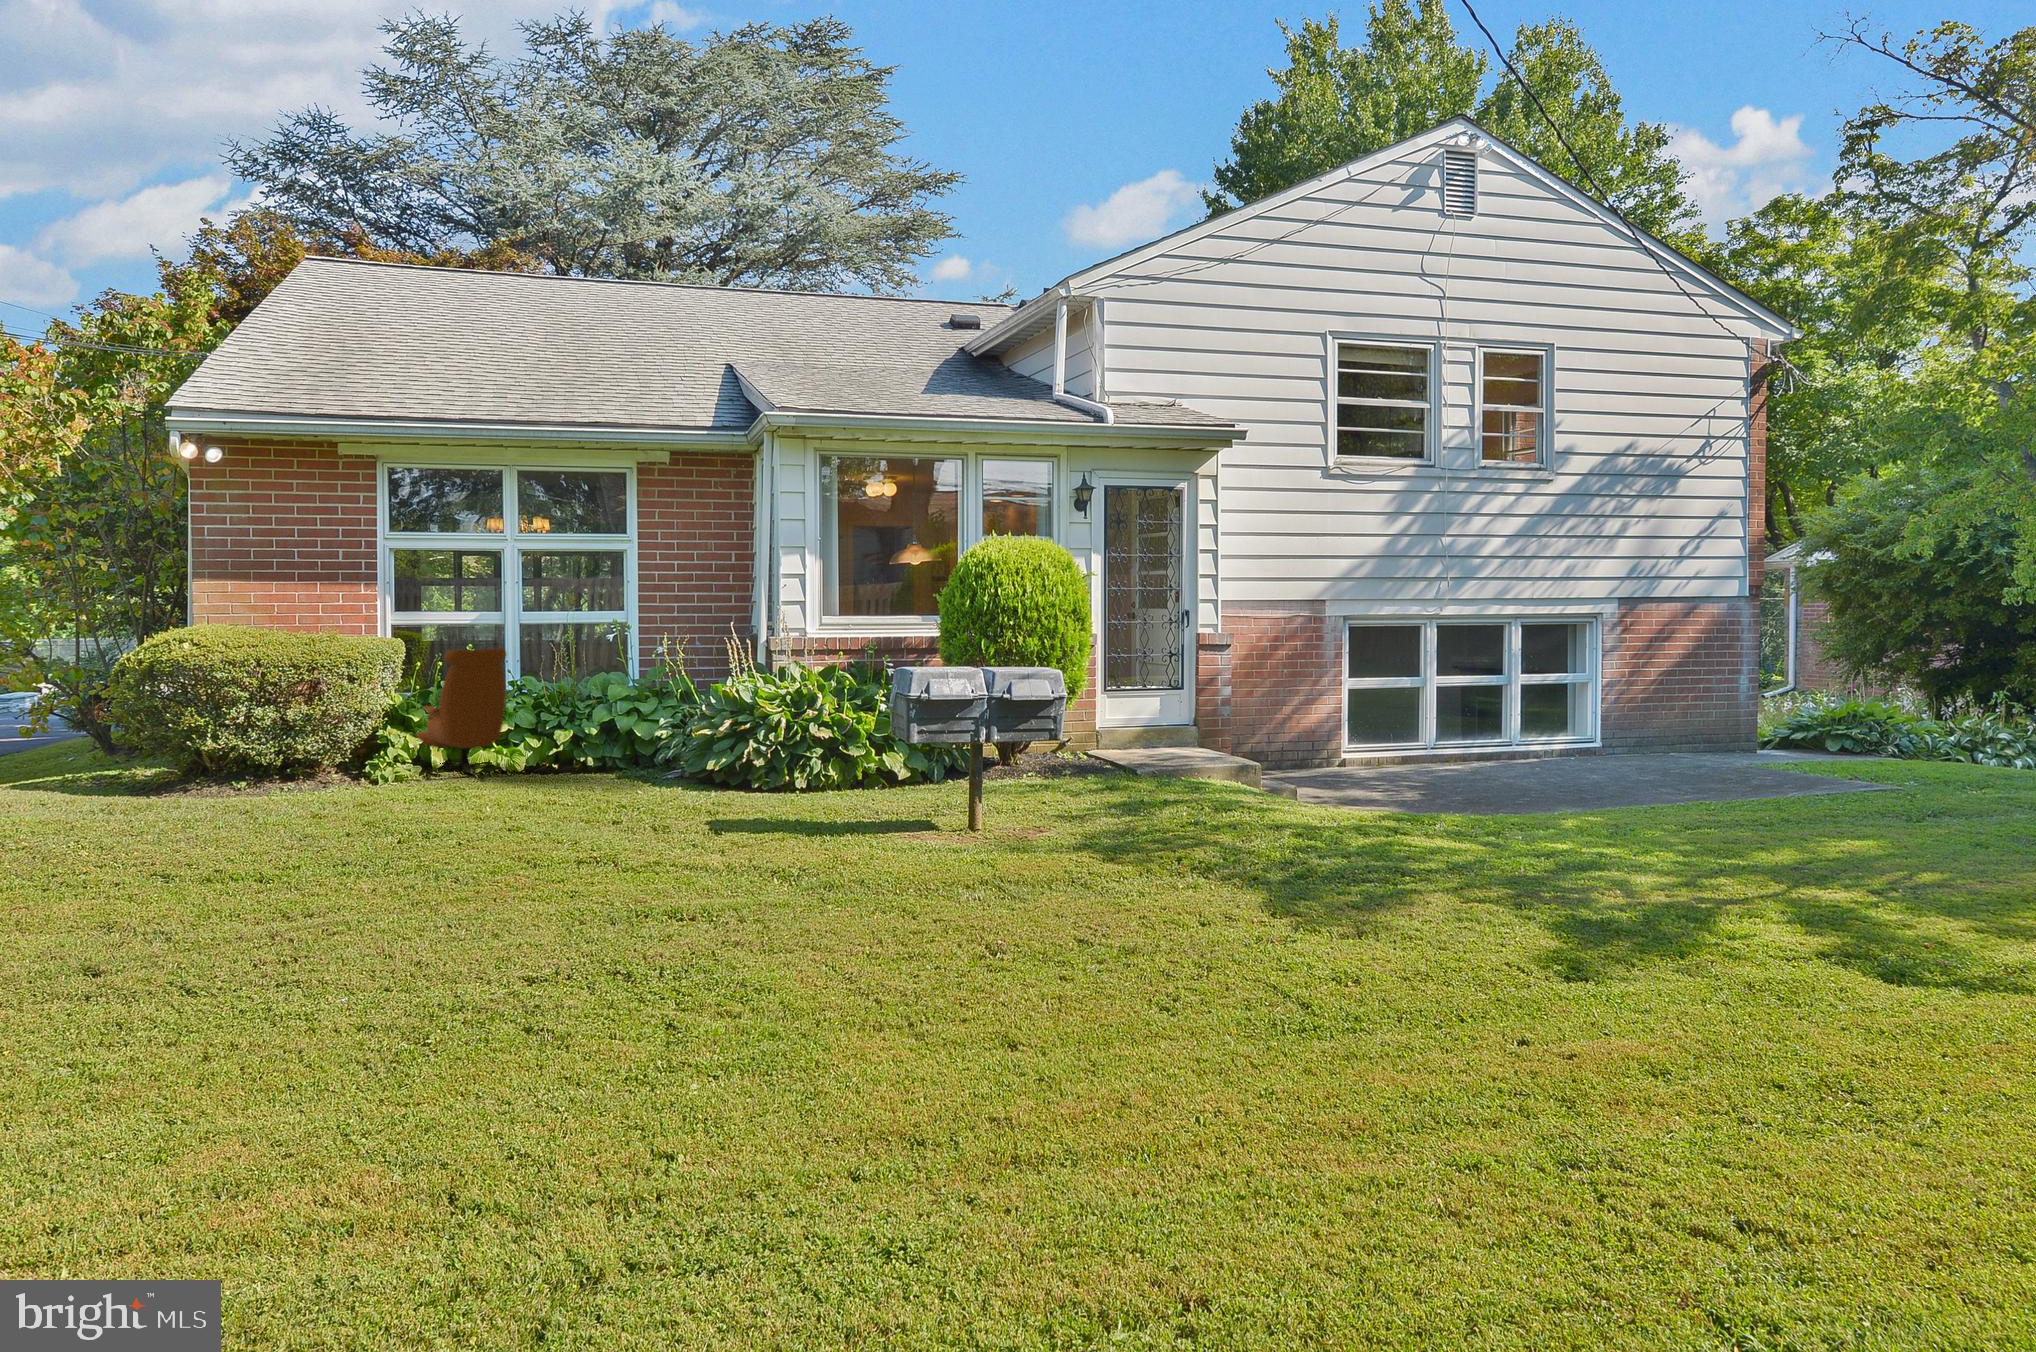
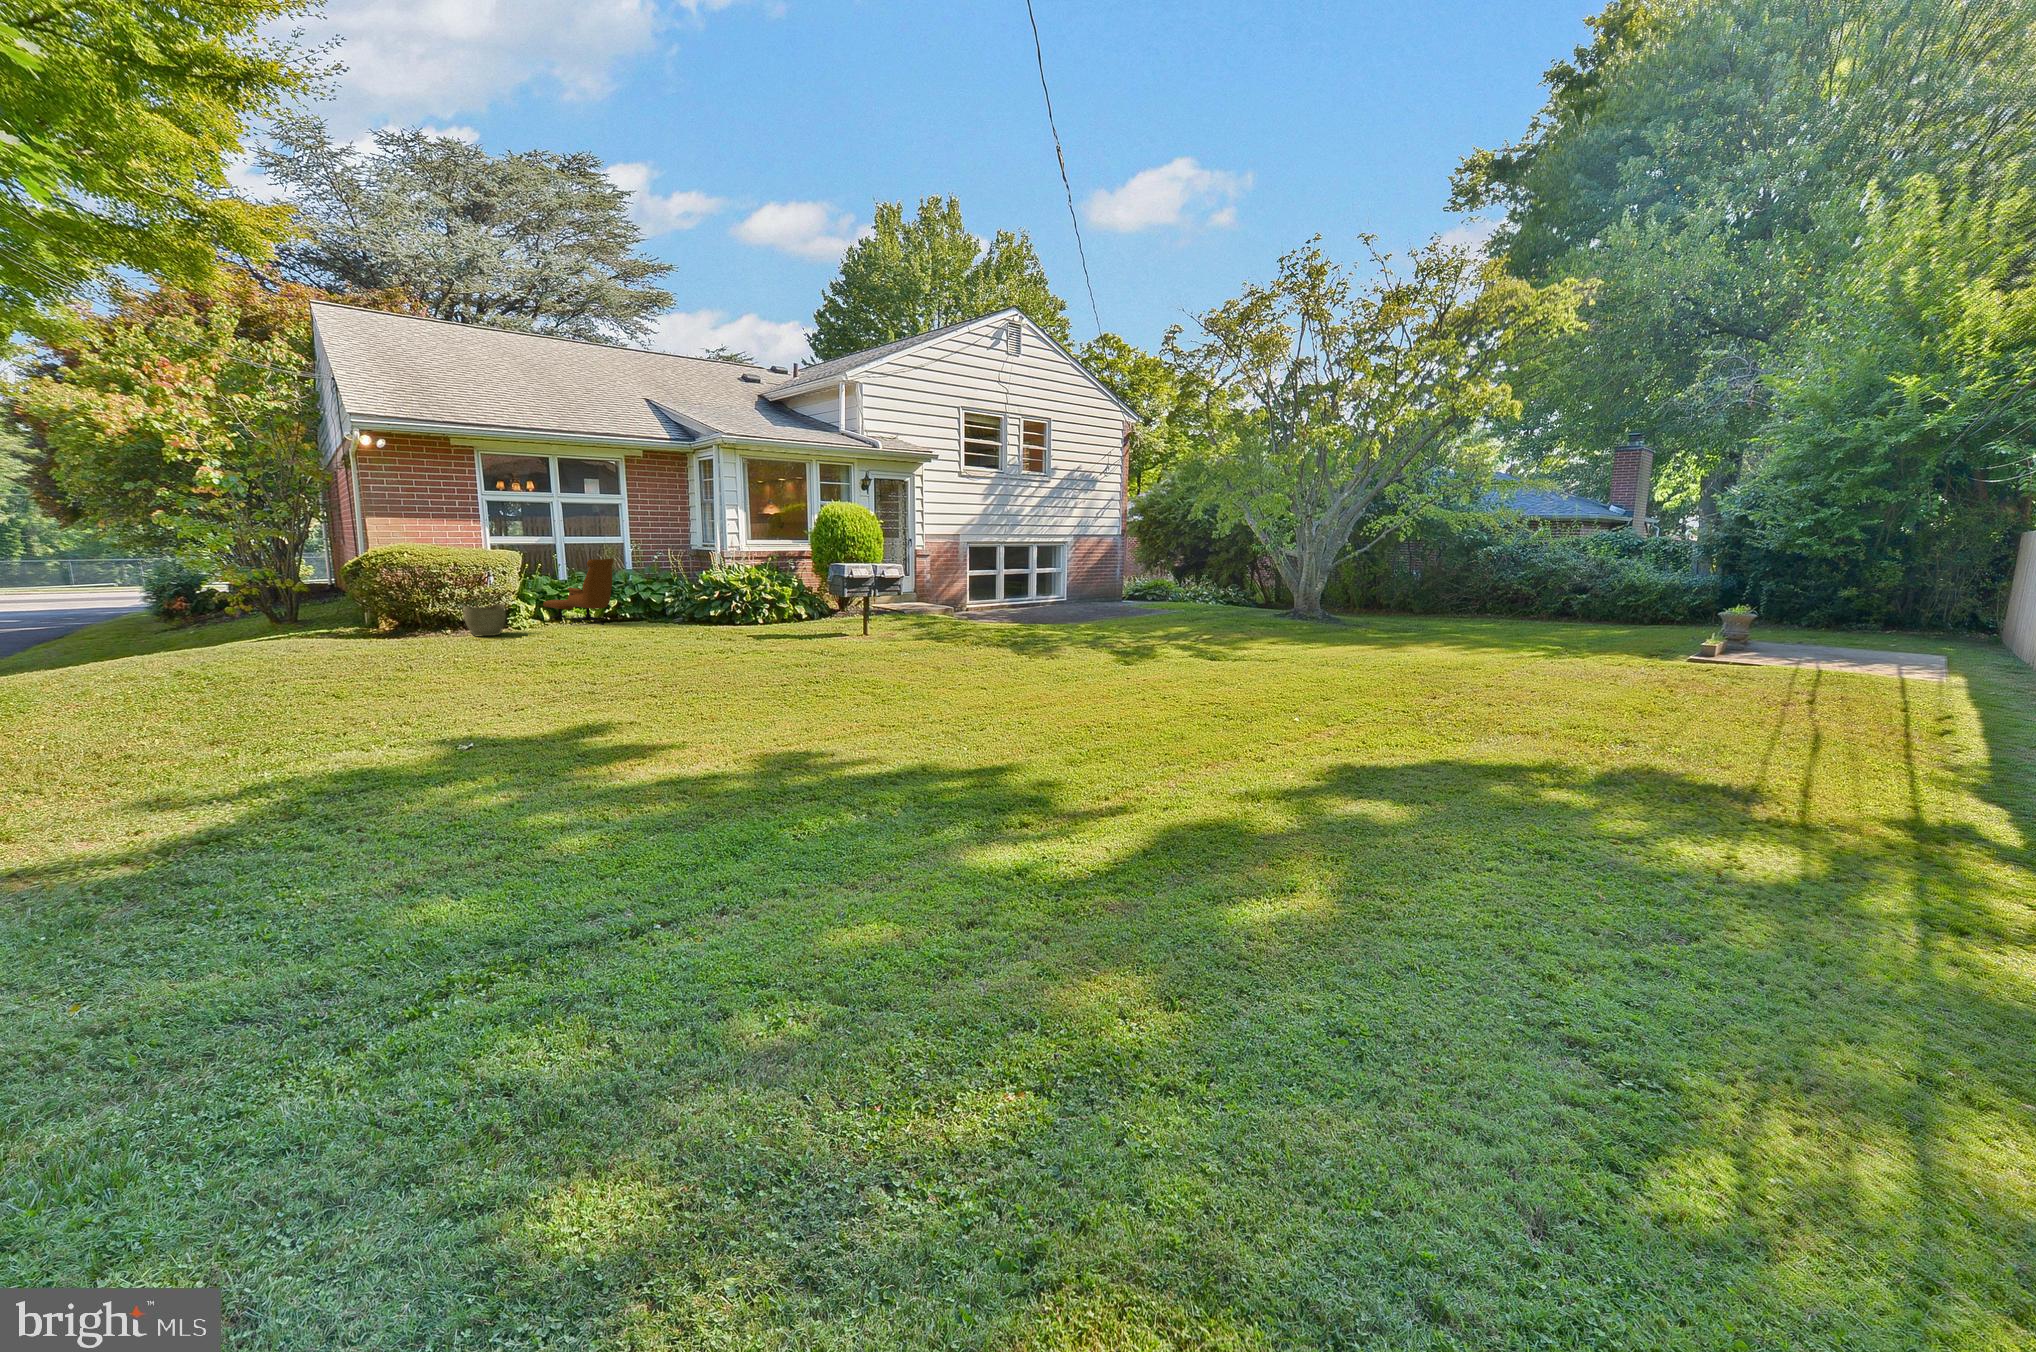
woven basket: none [195,714,275,797] -> present [463,597,506,636]

